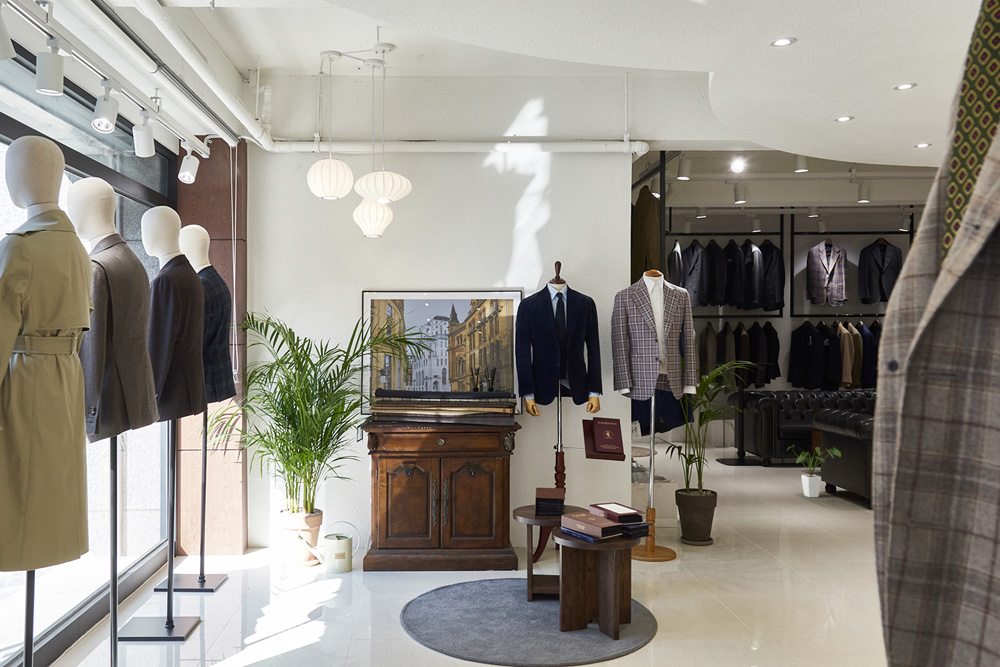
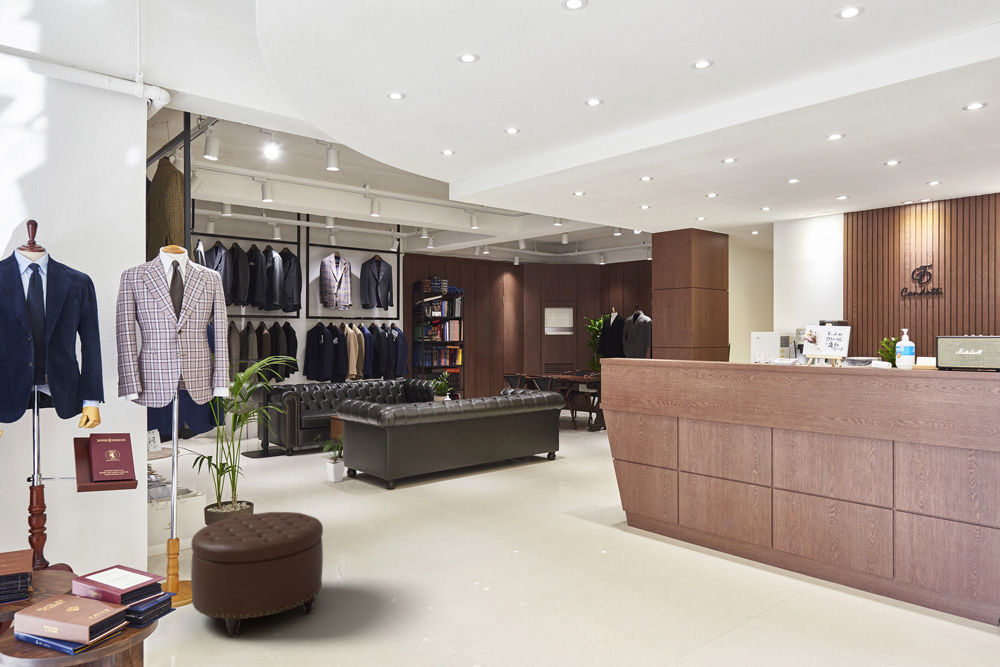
ottoman: none [664,498,771,589] -> present [191,512,323,637]

